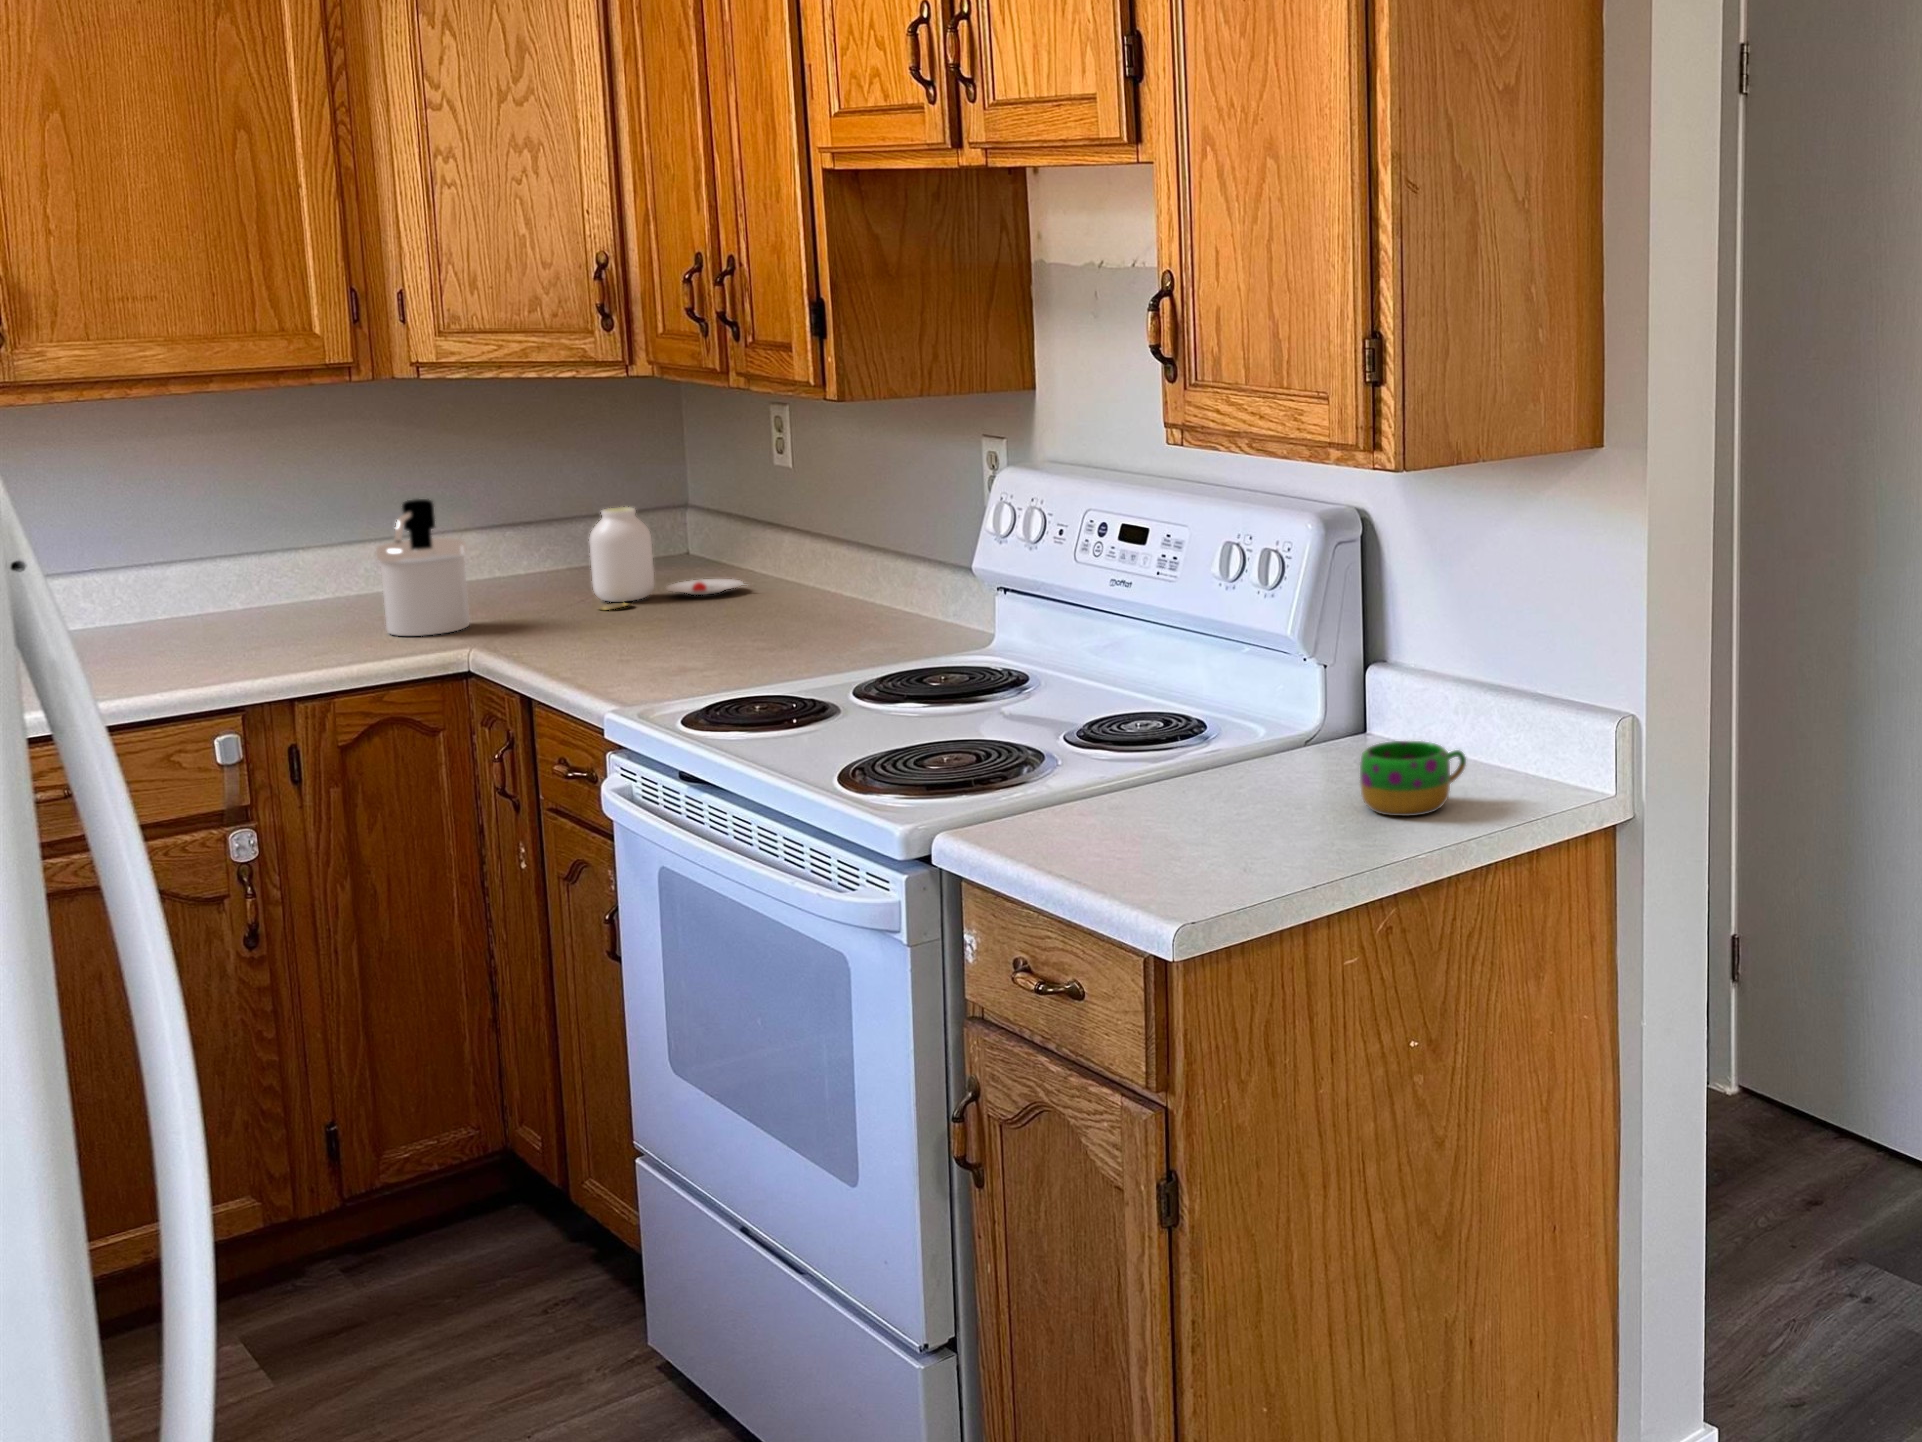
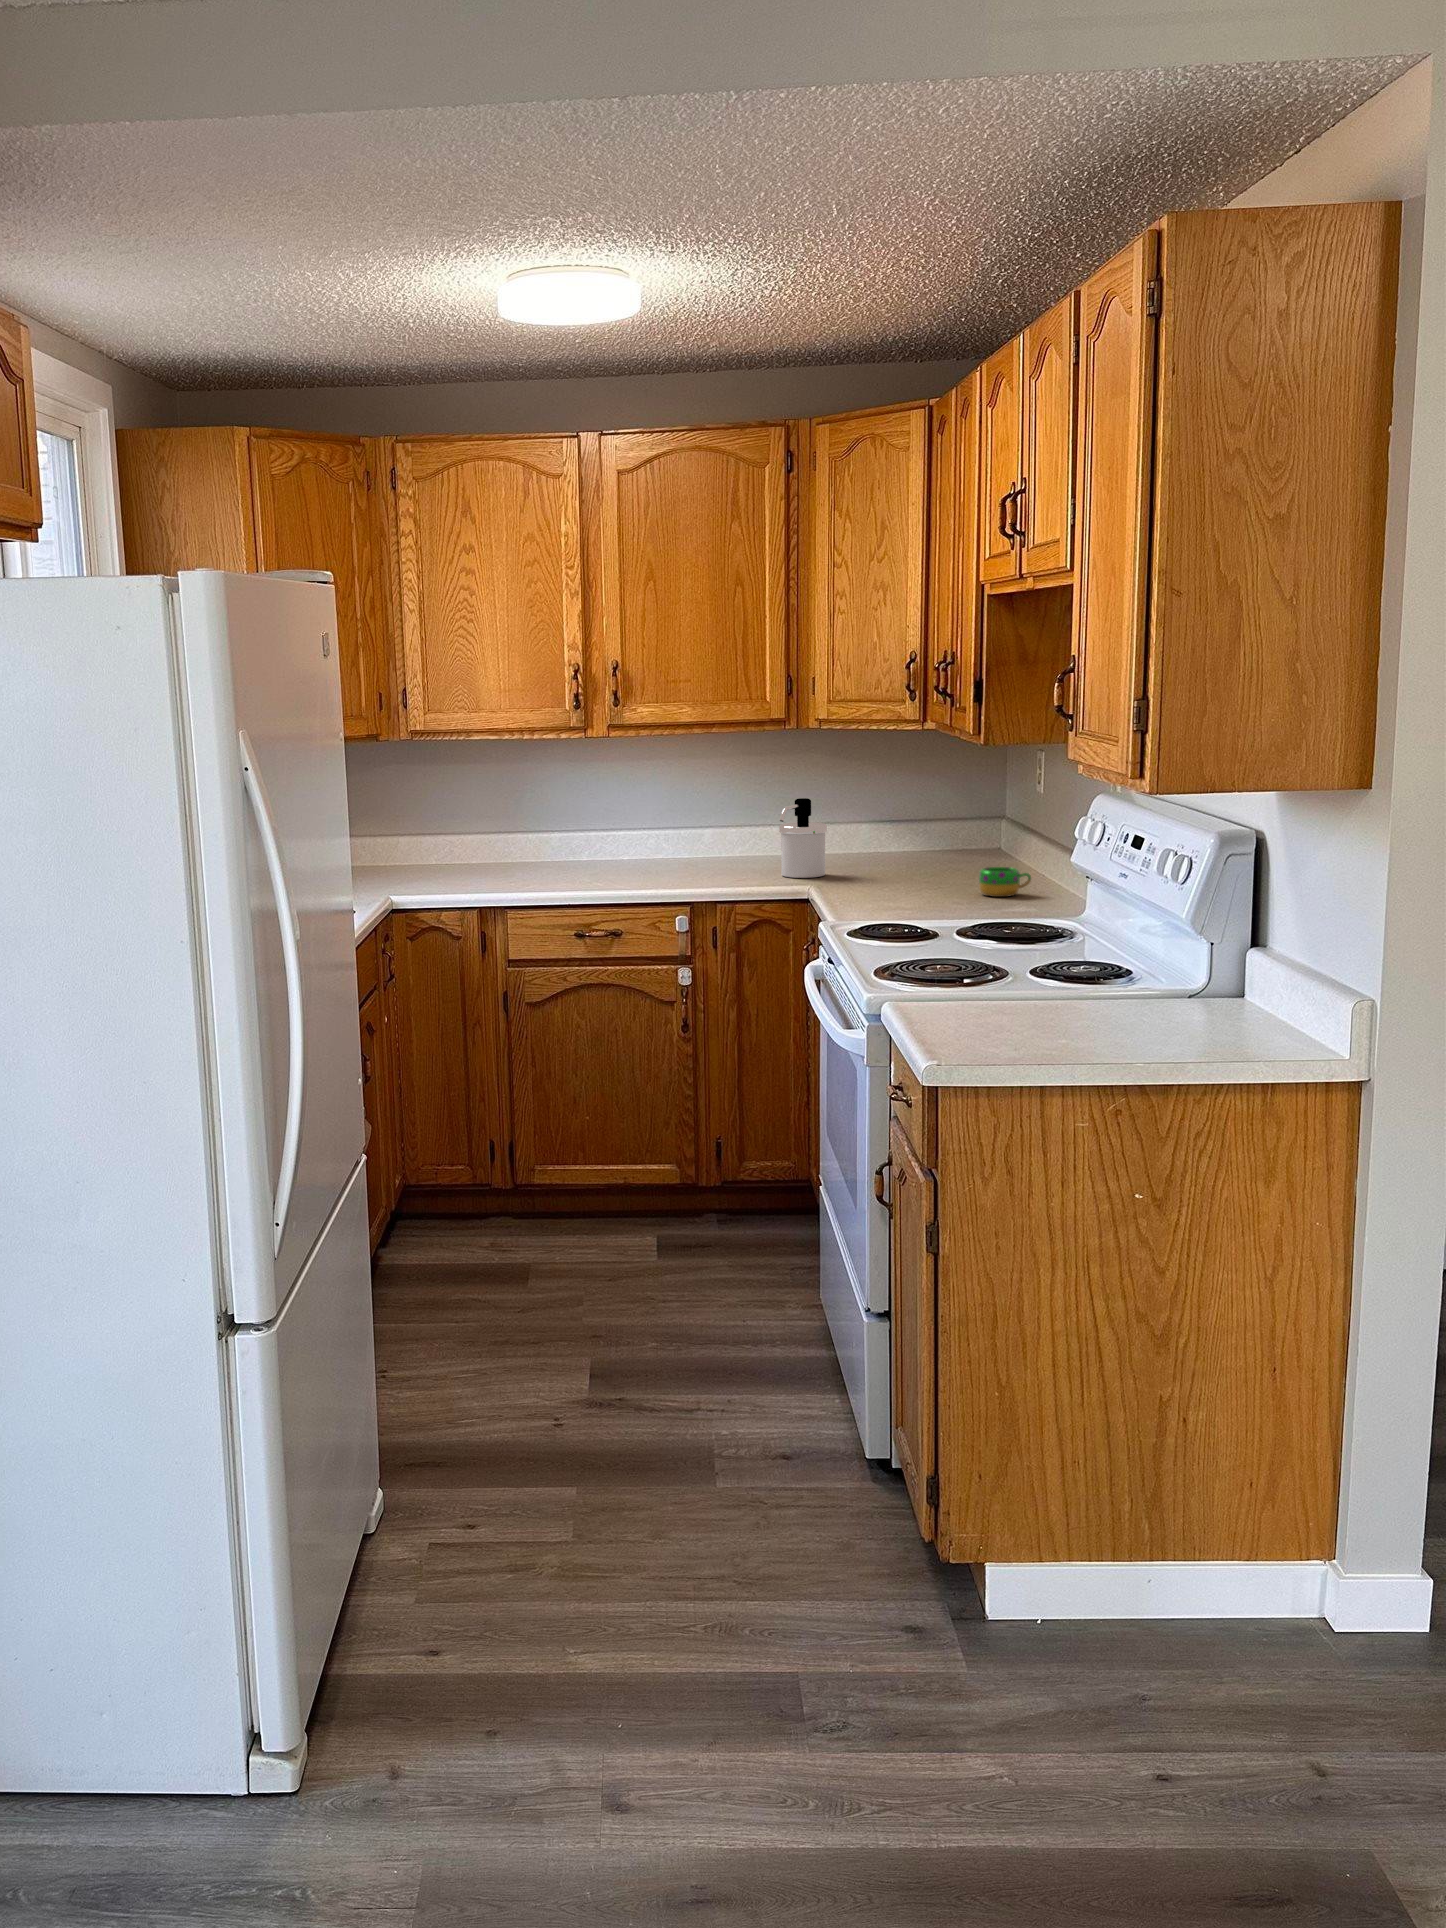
jar: present [589,507,743,610] -> none [901,813,998,875]
mug: present [1360,741,1466,816] -> present [979,867,1031,897]

